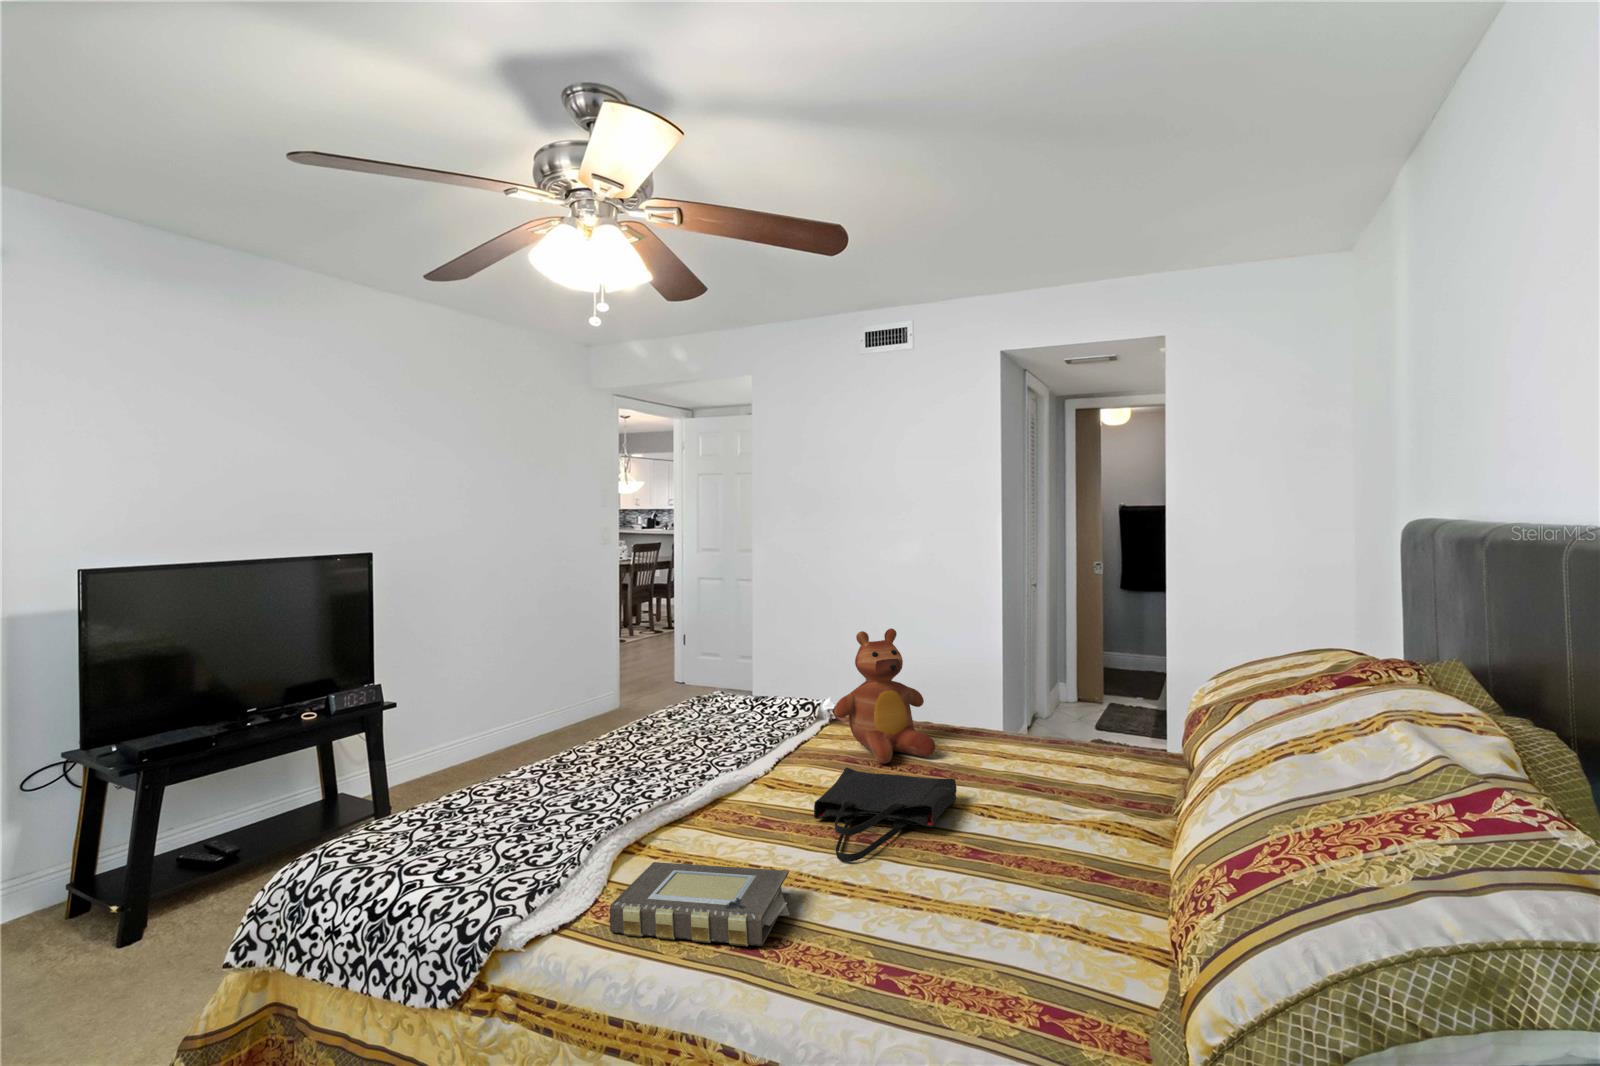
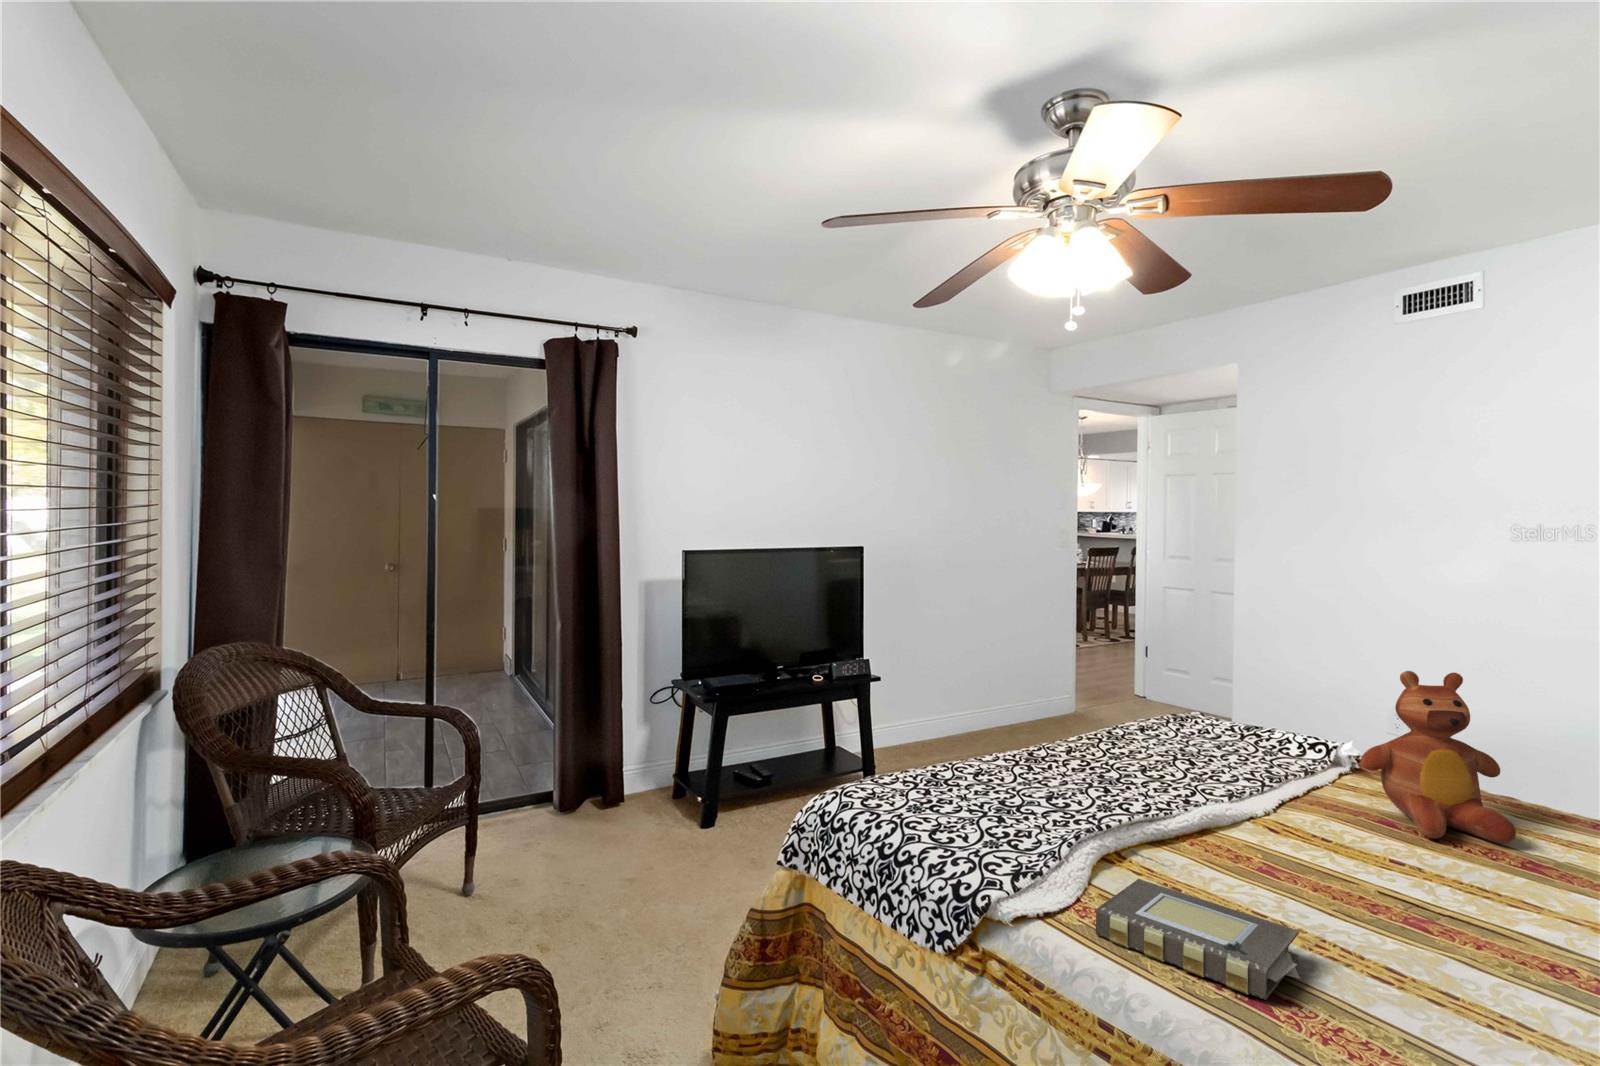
tote bag: present [814,768,957,862] -> none [1330,832,1550,944]

